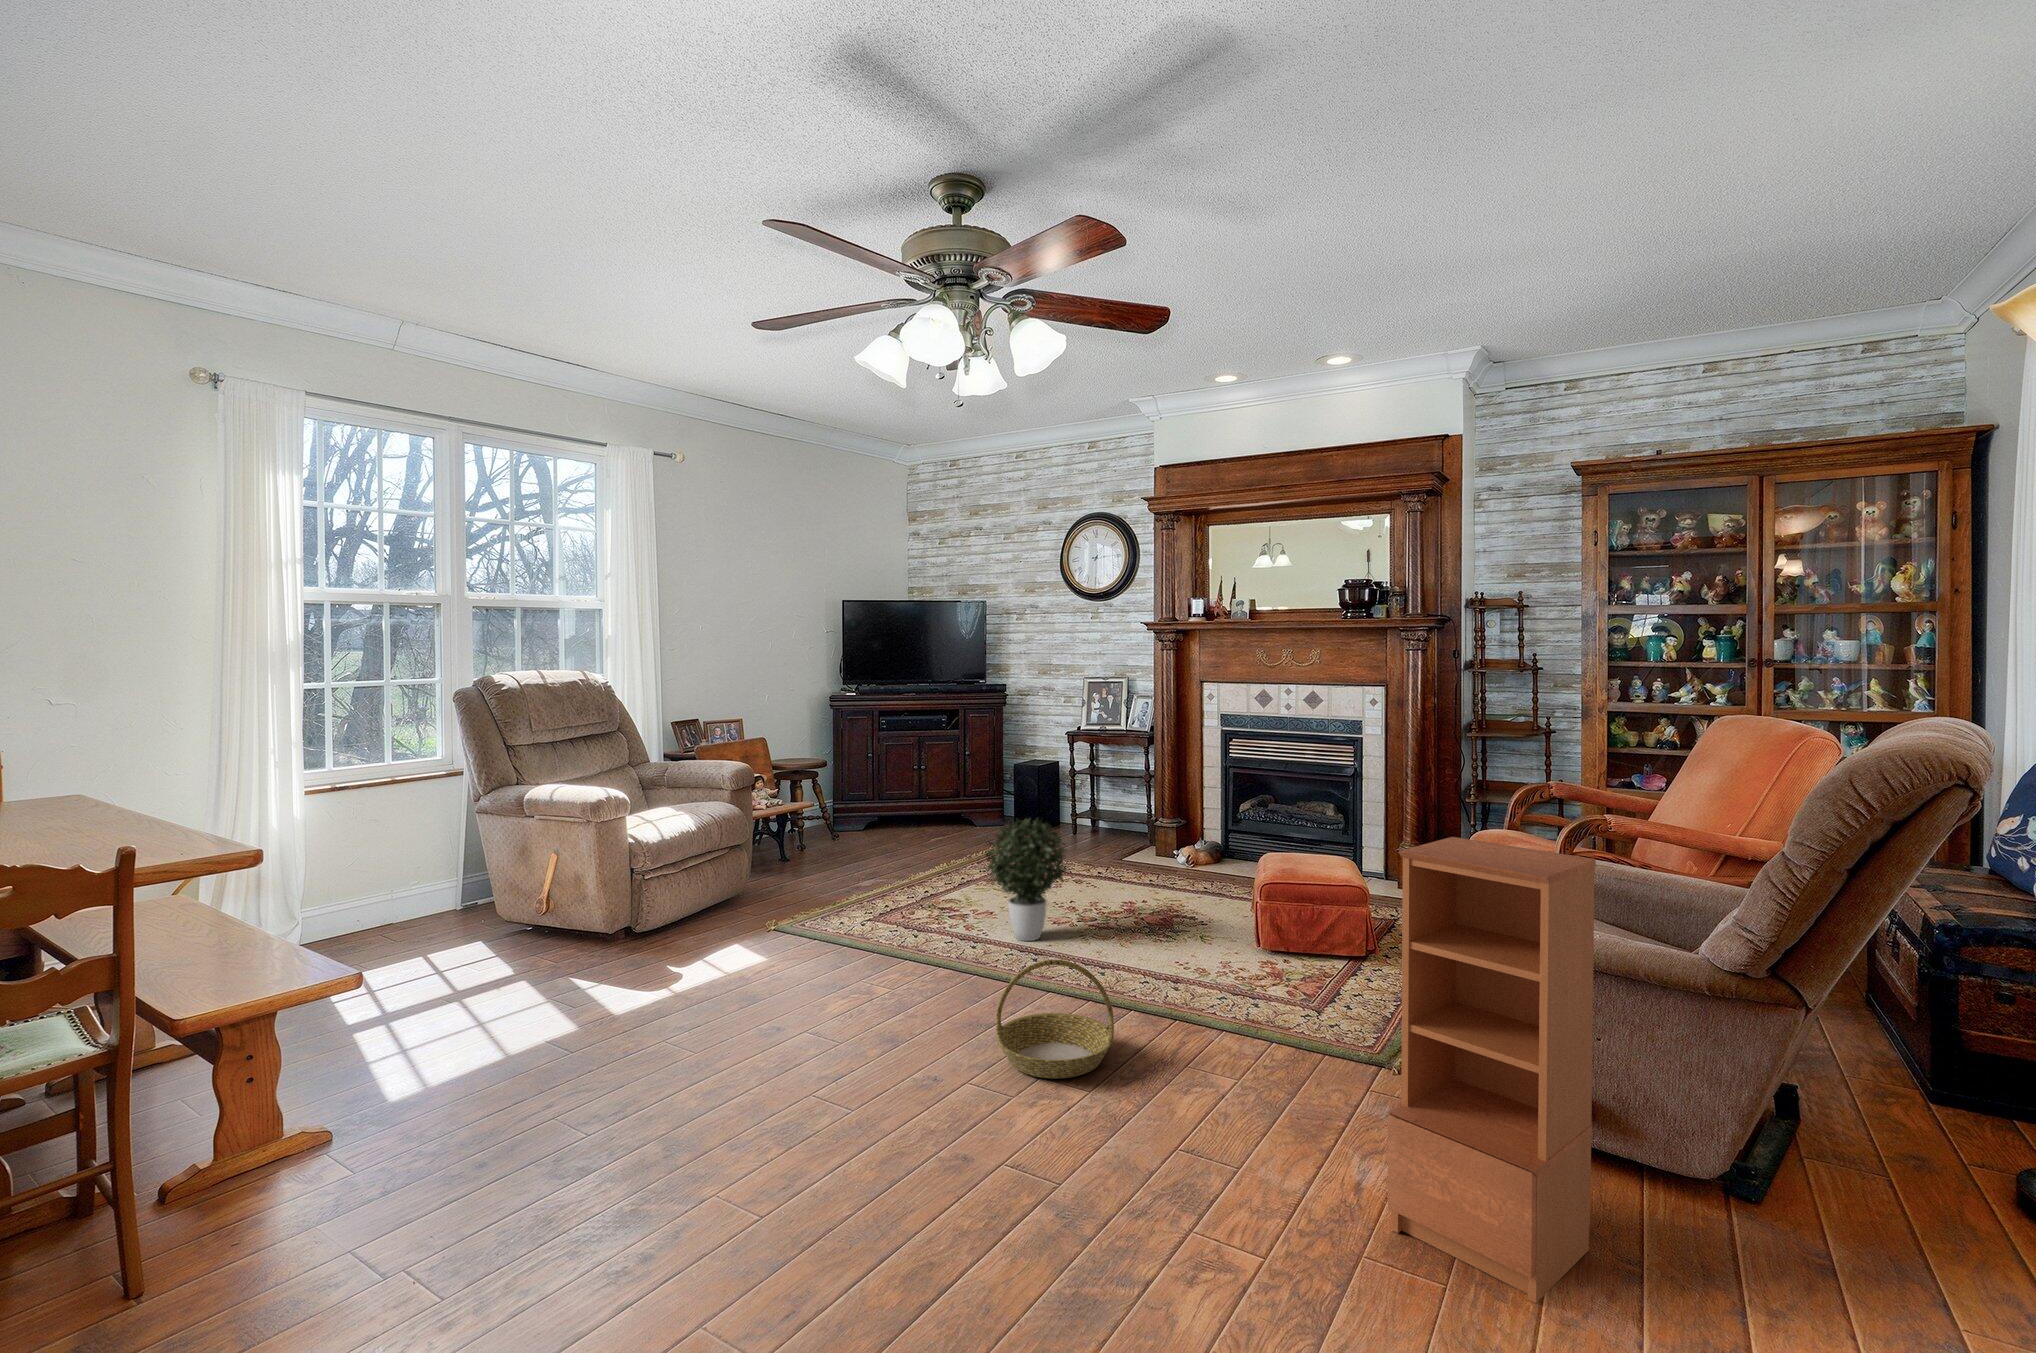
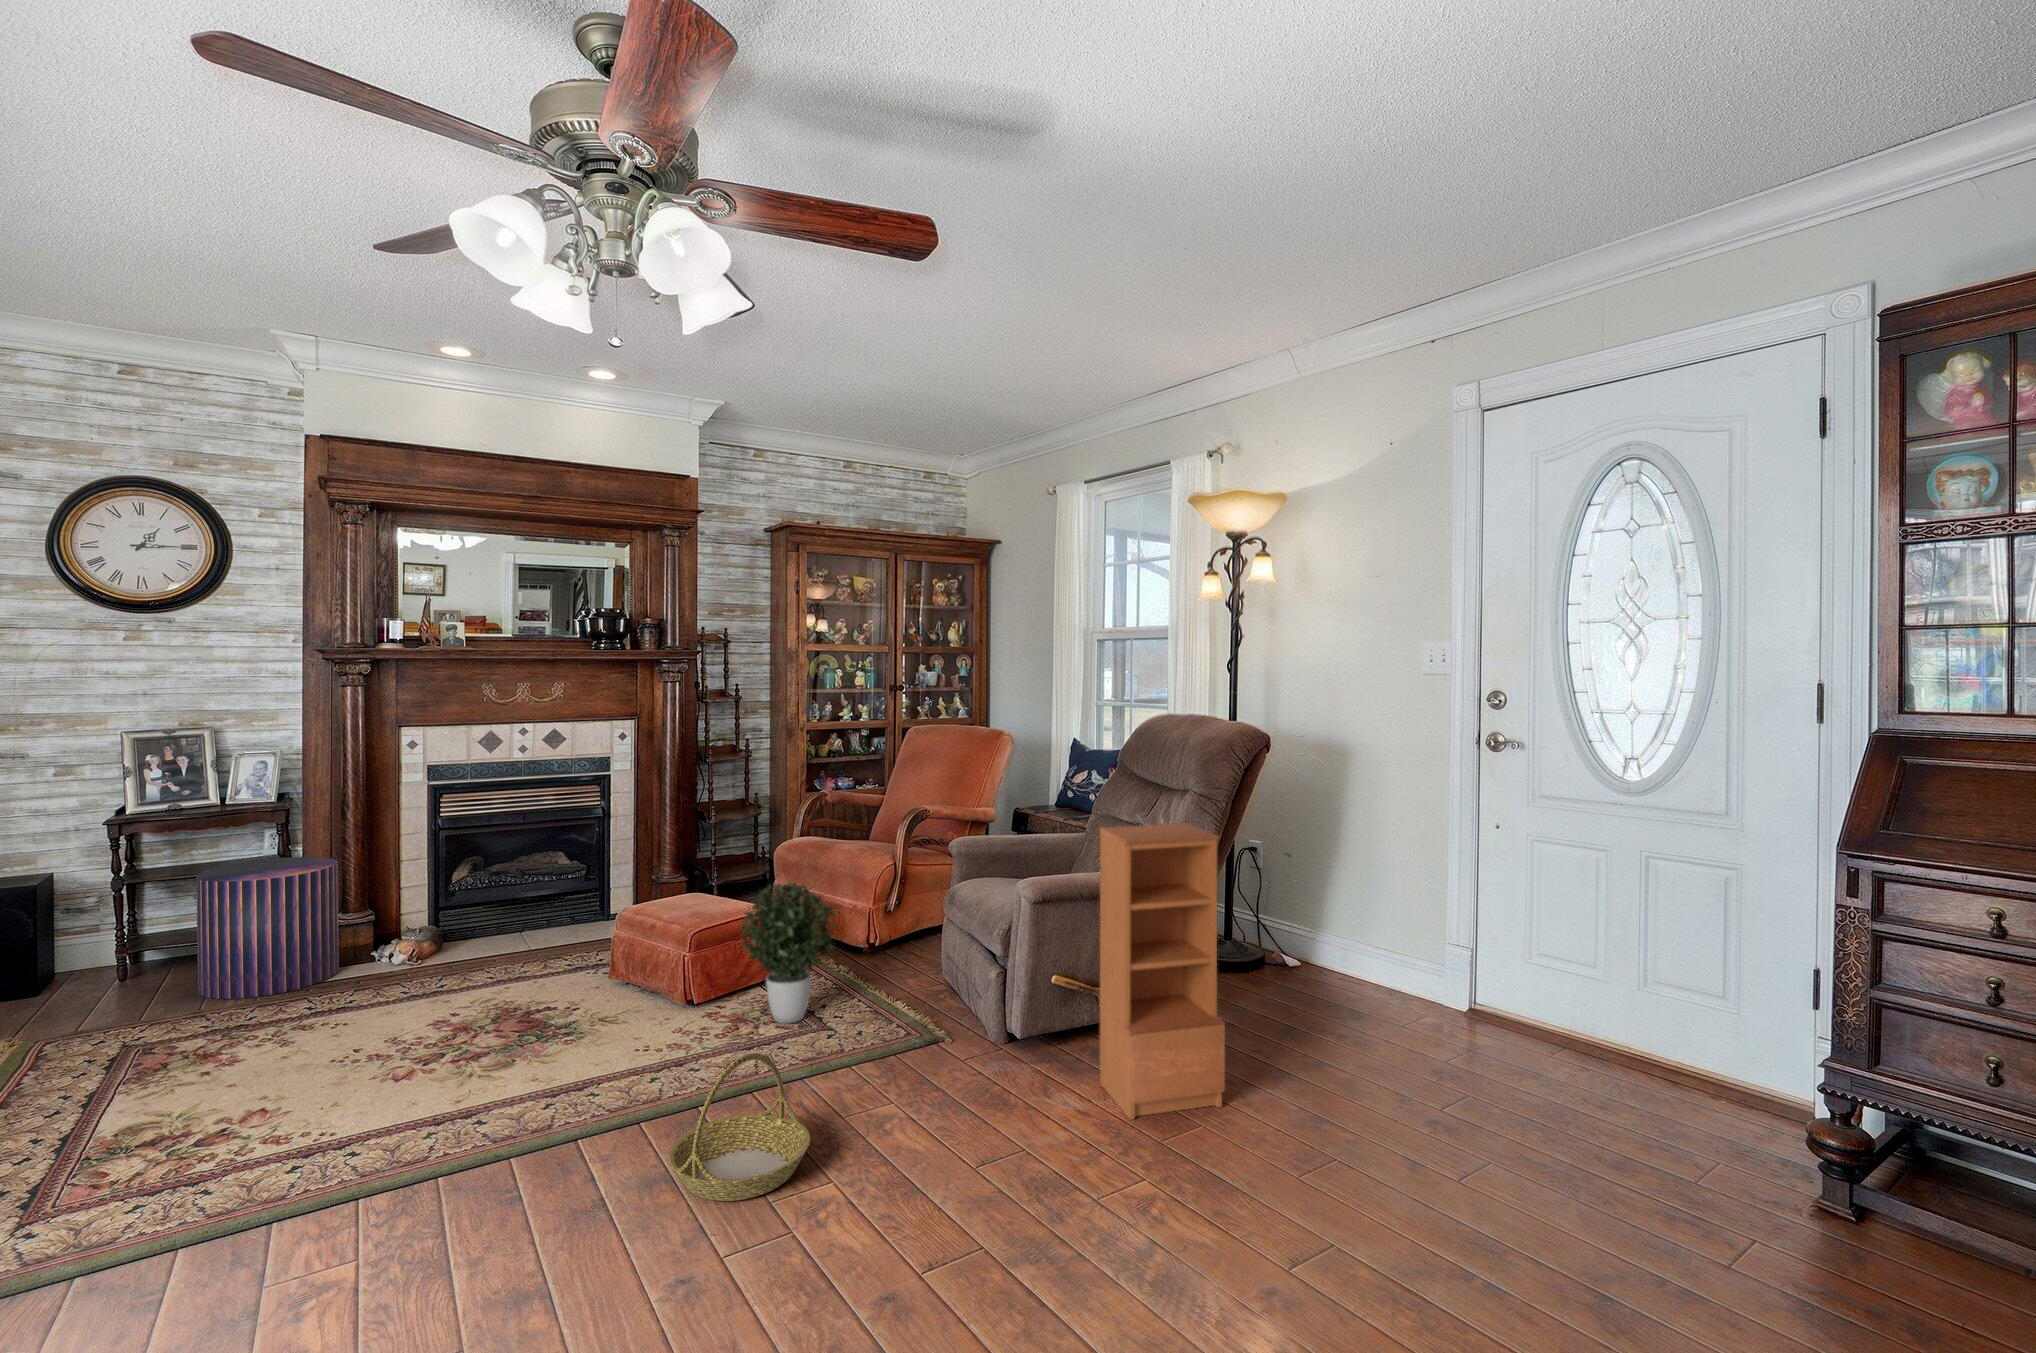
pouf: none [1070,770,1148,862] -> present [196,857,339,999]
potted plant: present [986,819,1068,941] -> present [741,880,837,1024]

